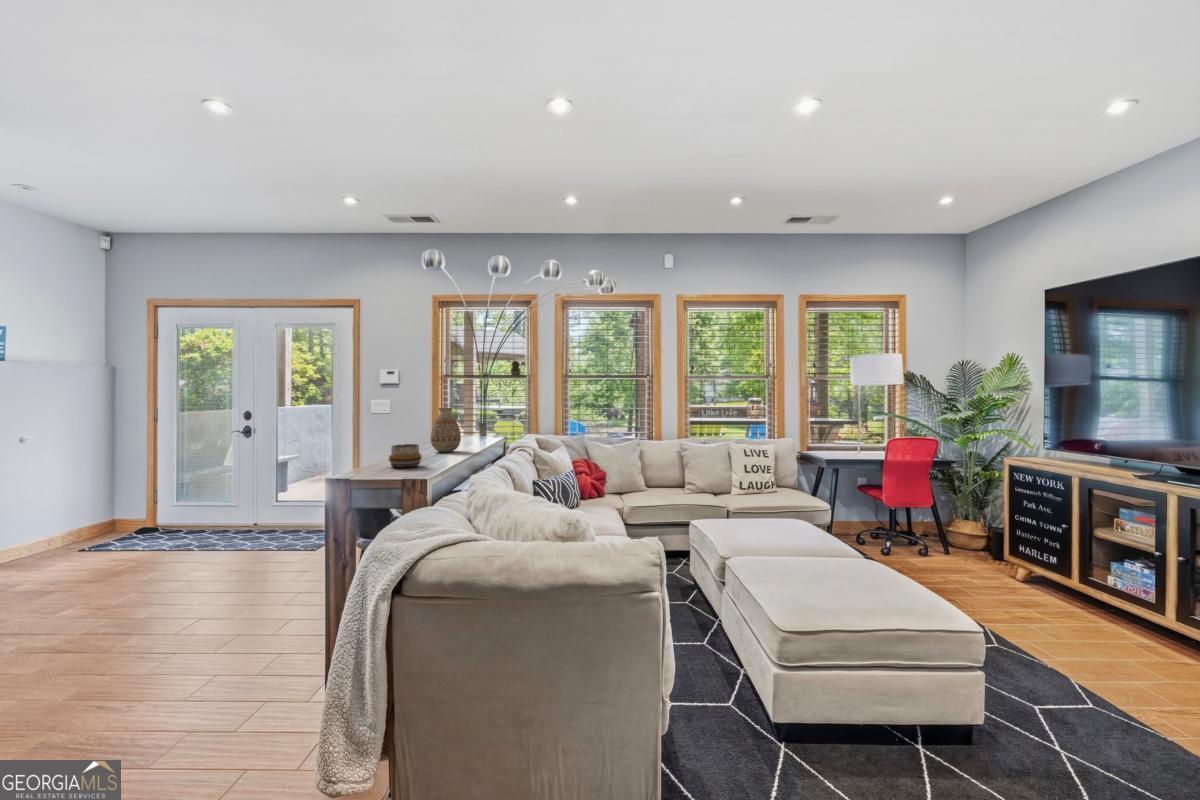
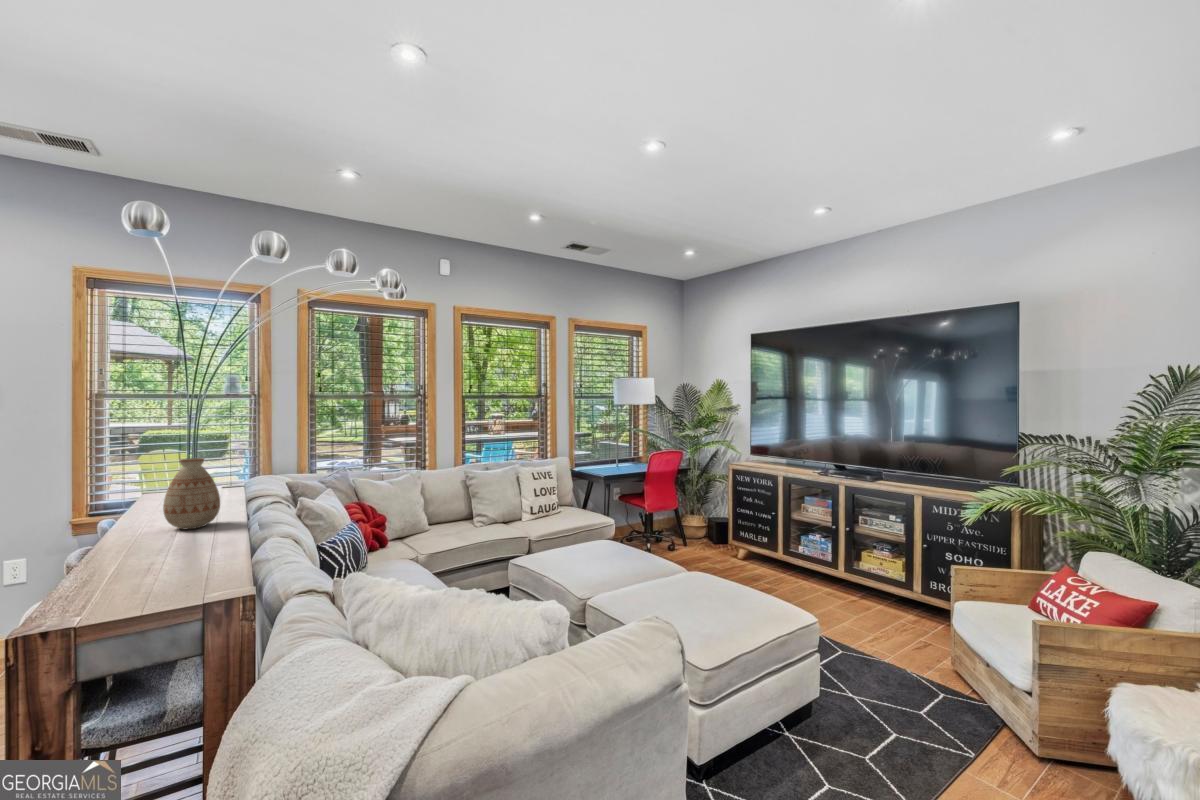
decorative bowl: present [389,444,422,467] -> none [149,531,216,578]

